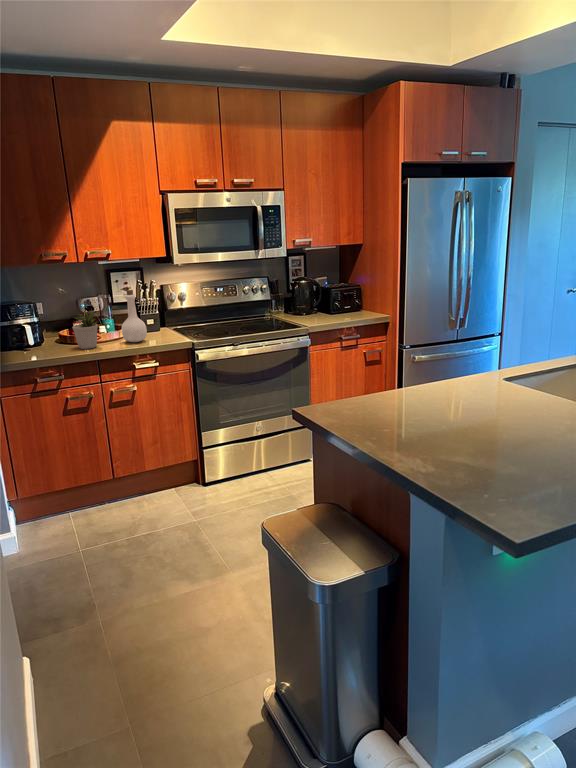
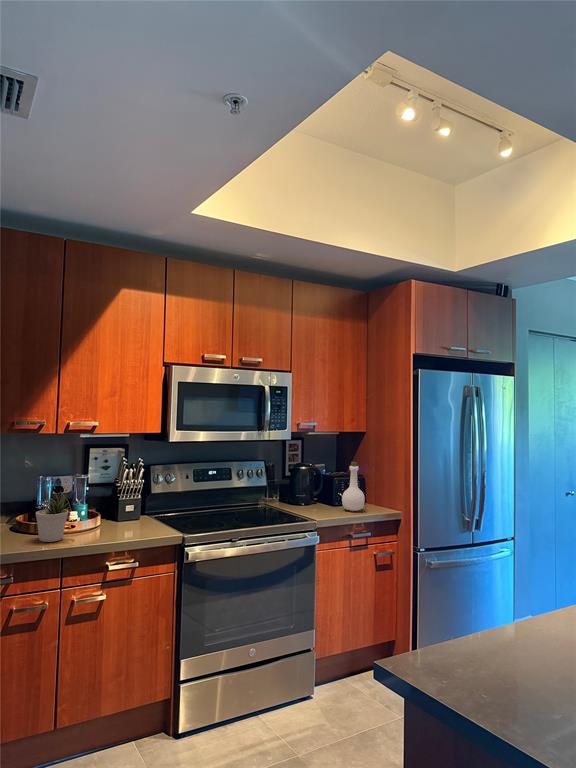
bottle: present [122,290,147,342] -> present [342,462,365,511]

